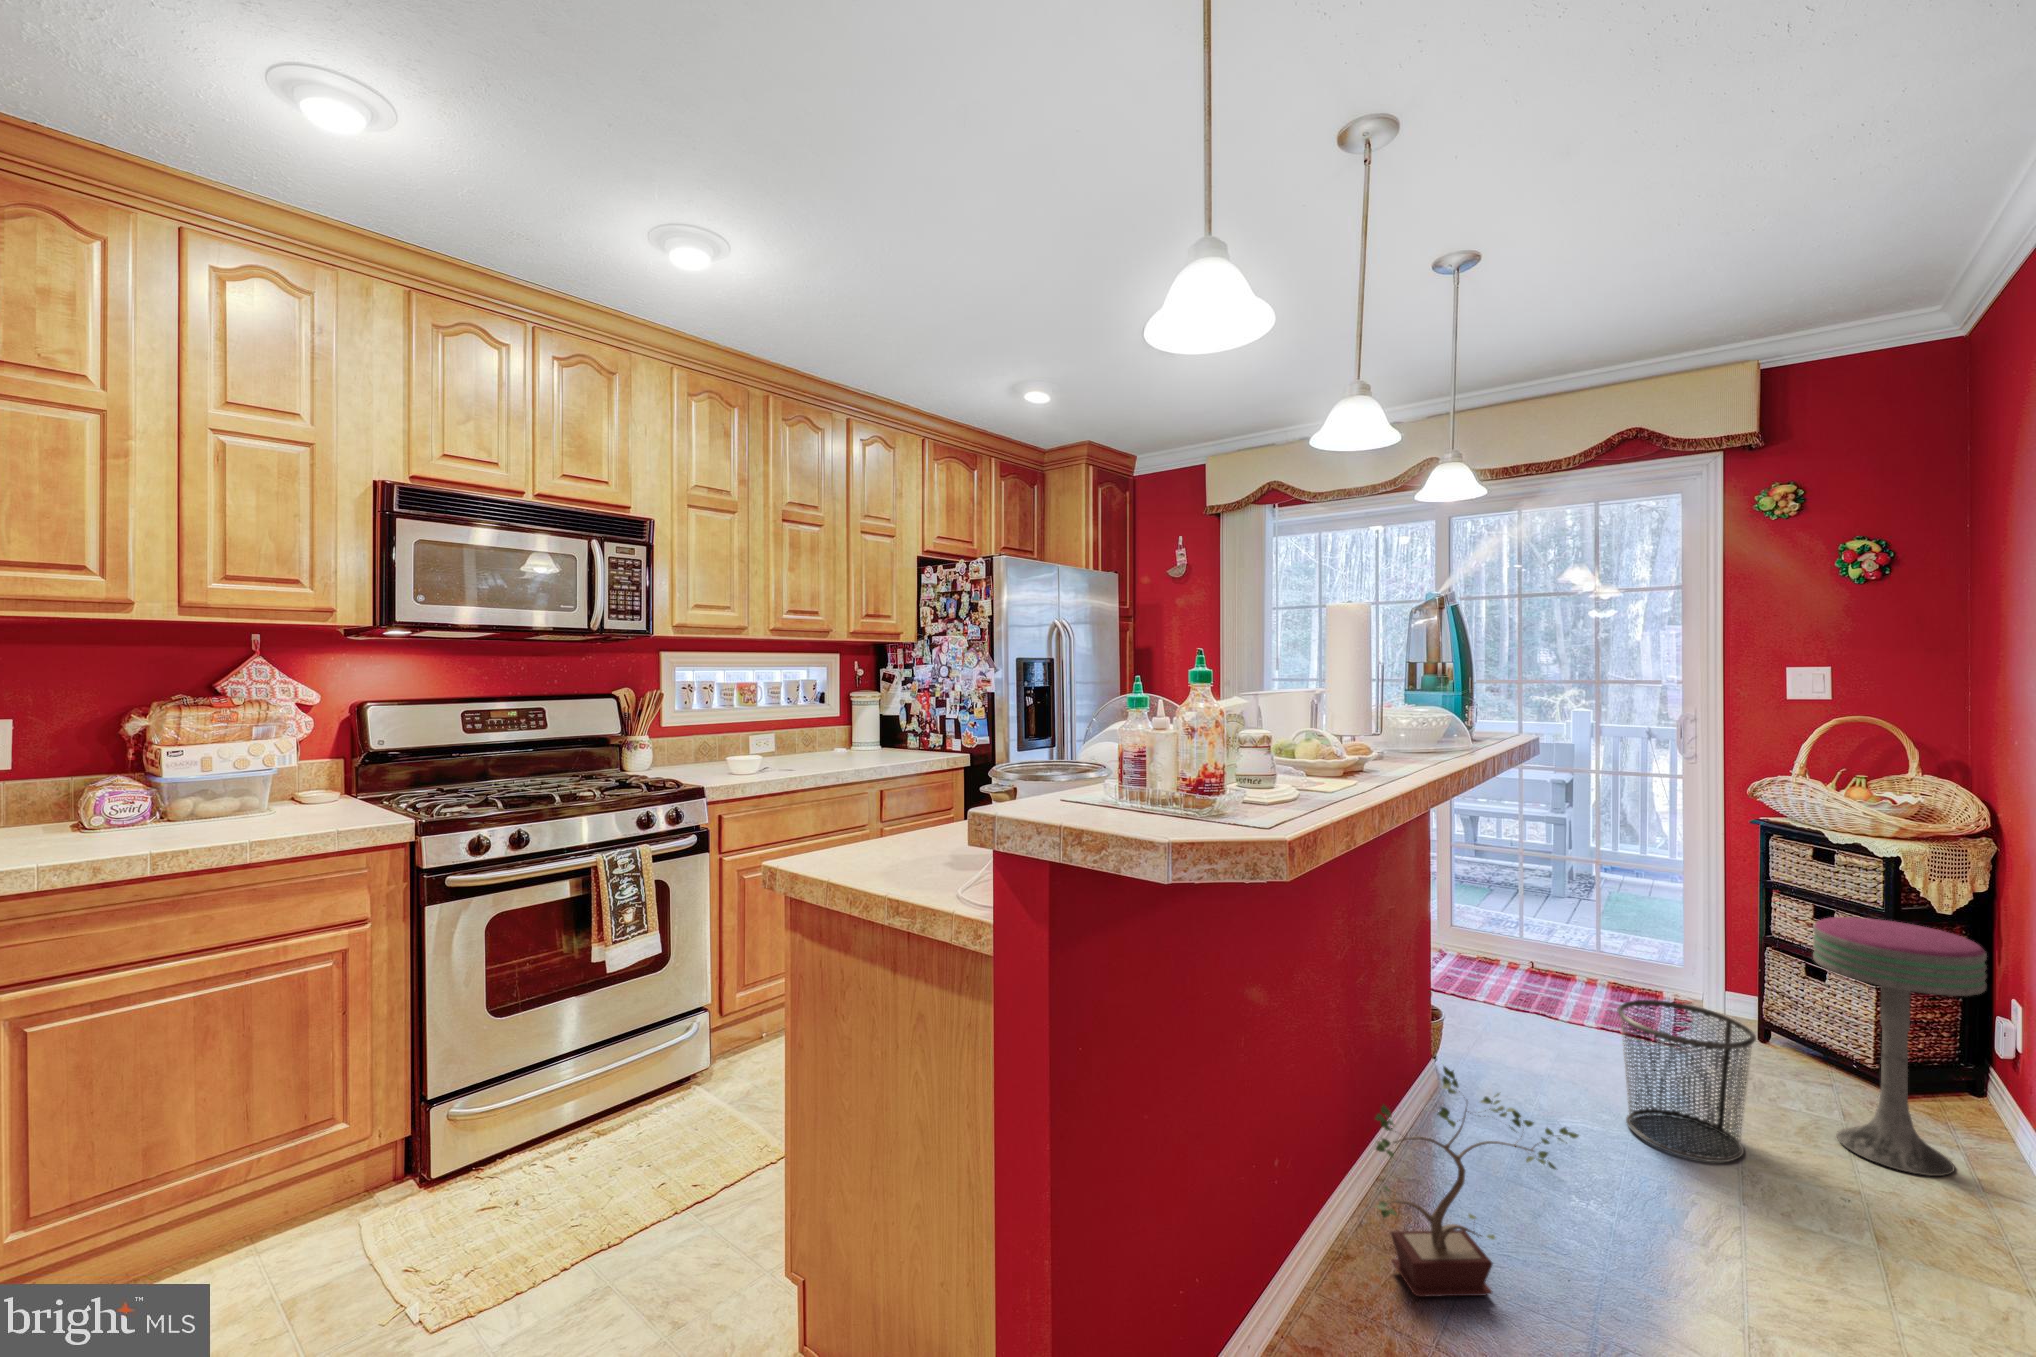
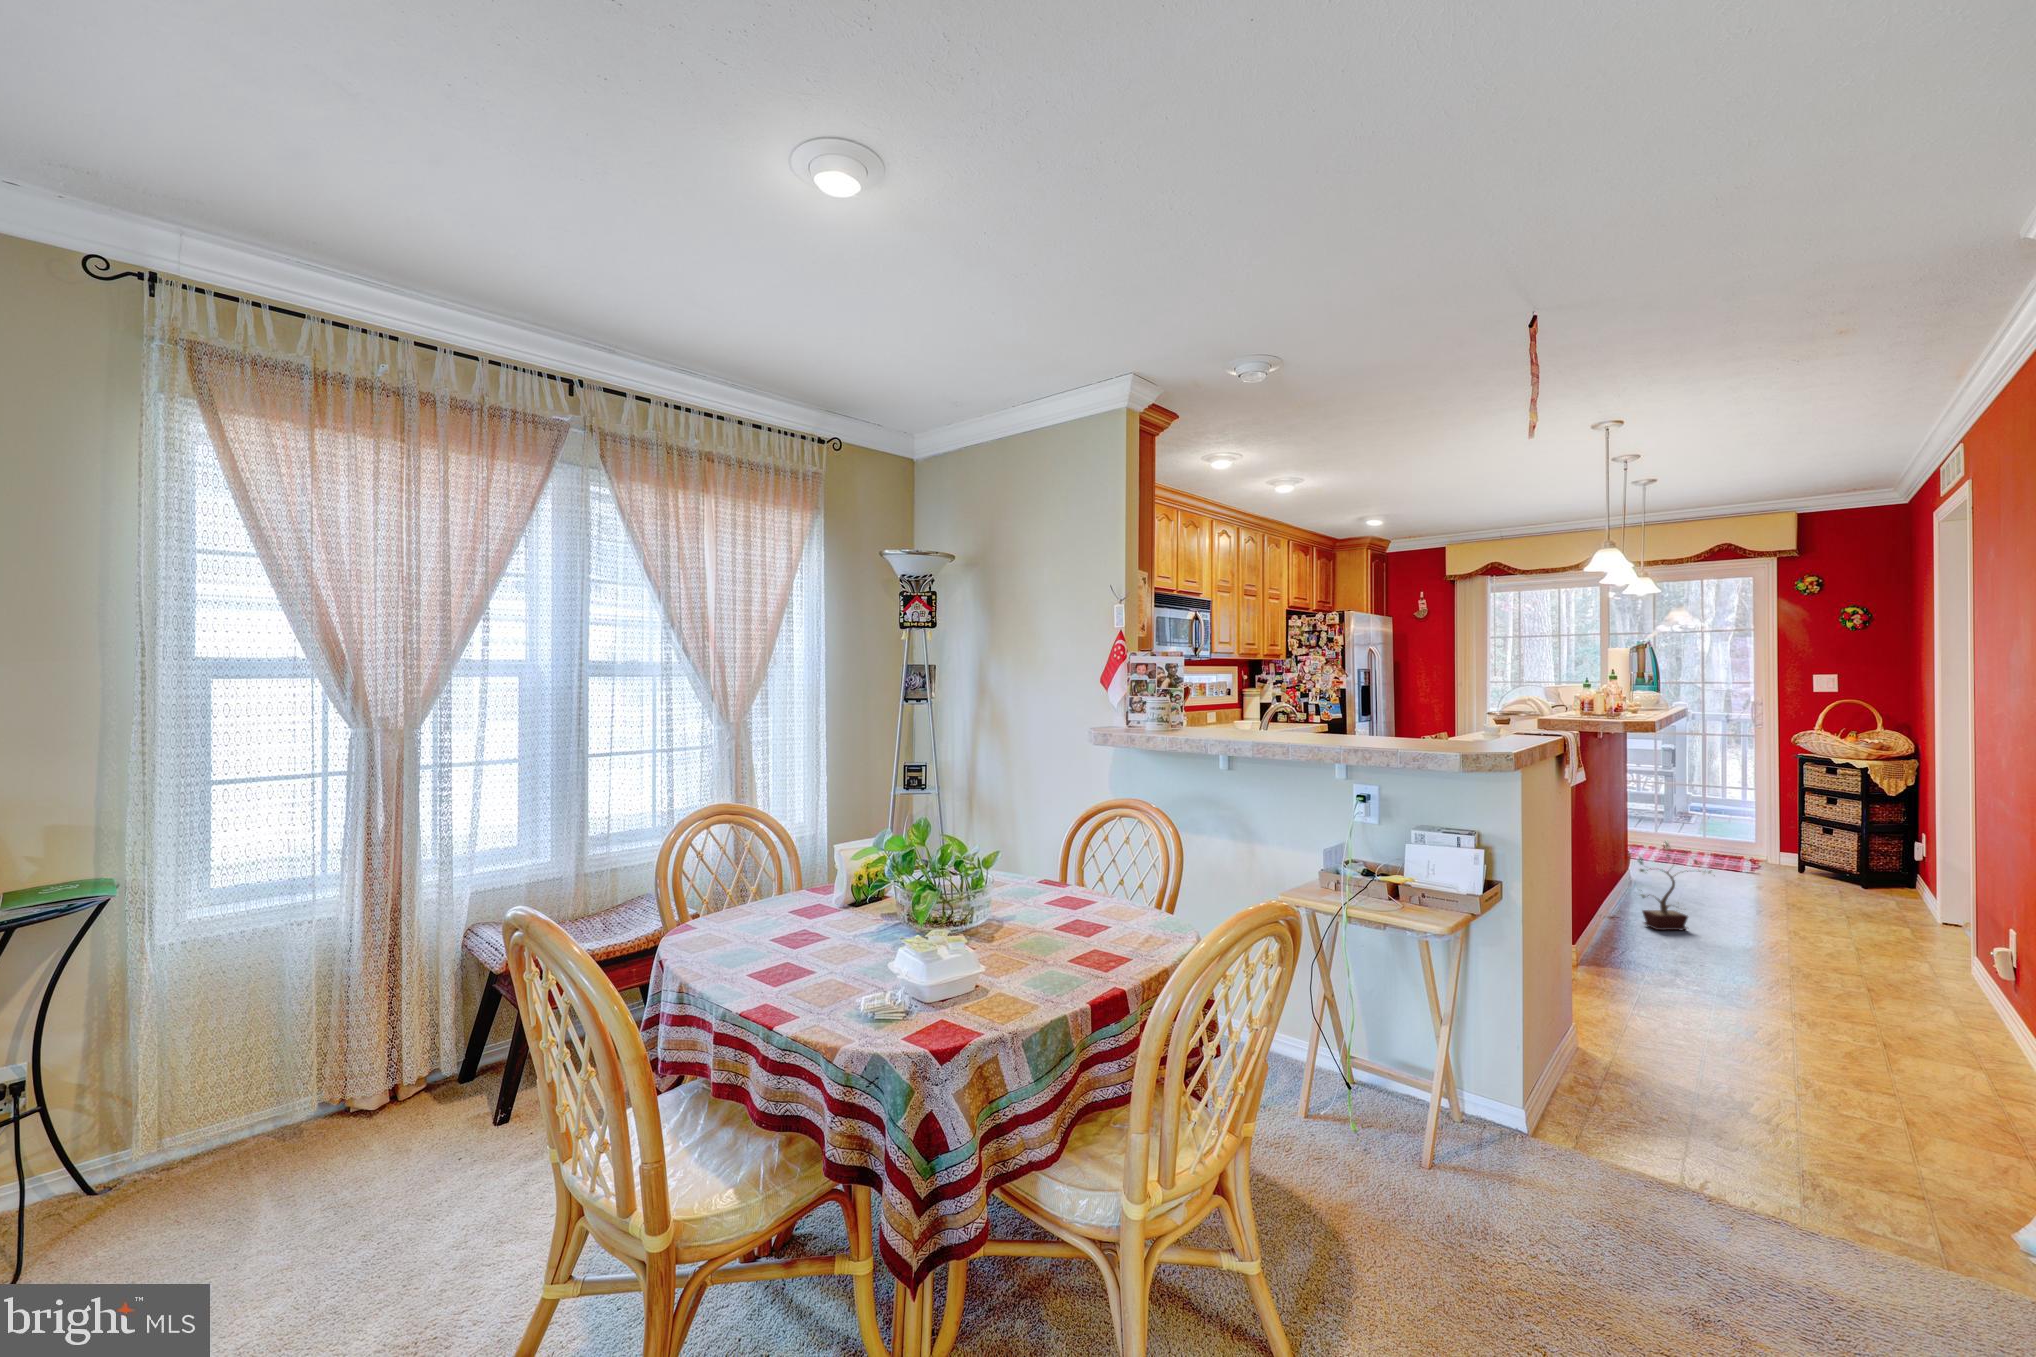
bar stool: present [1813,917,1987,1176] -> none [1825,795,1905,907]
waste bin: present [1617,1000,1756,1162] -> none [1728,838,1797,904]

